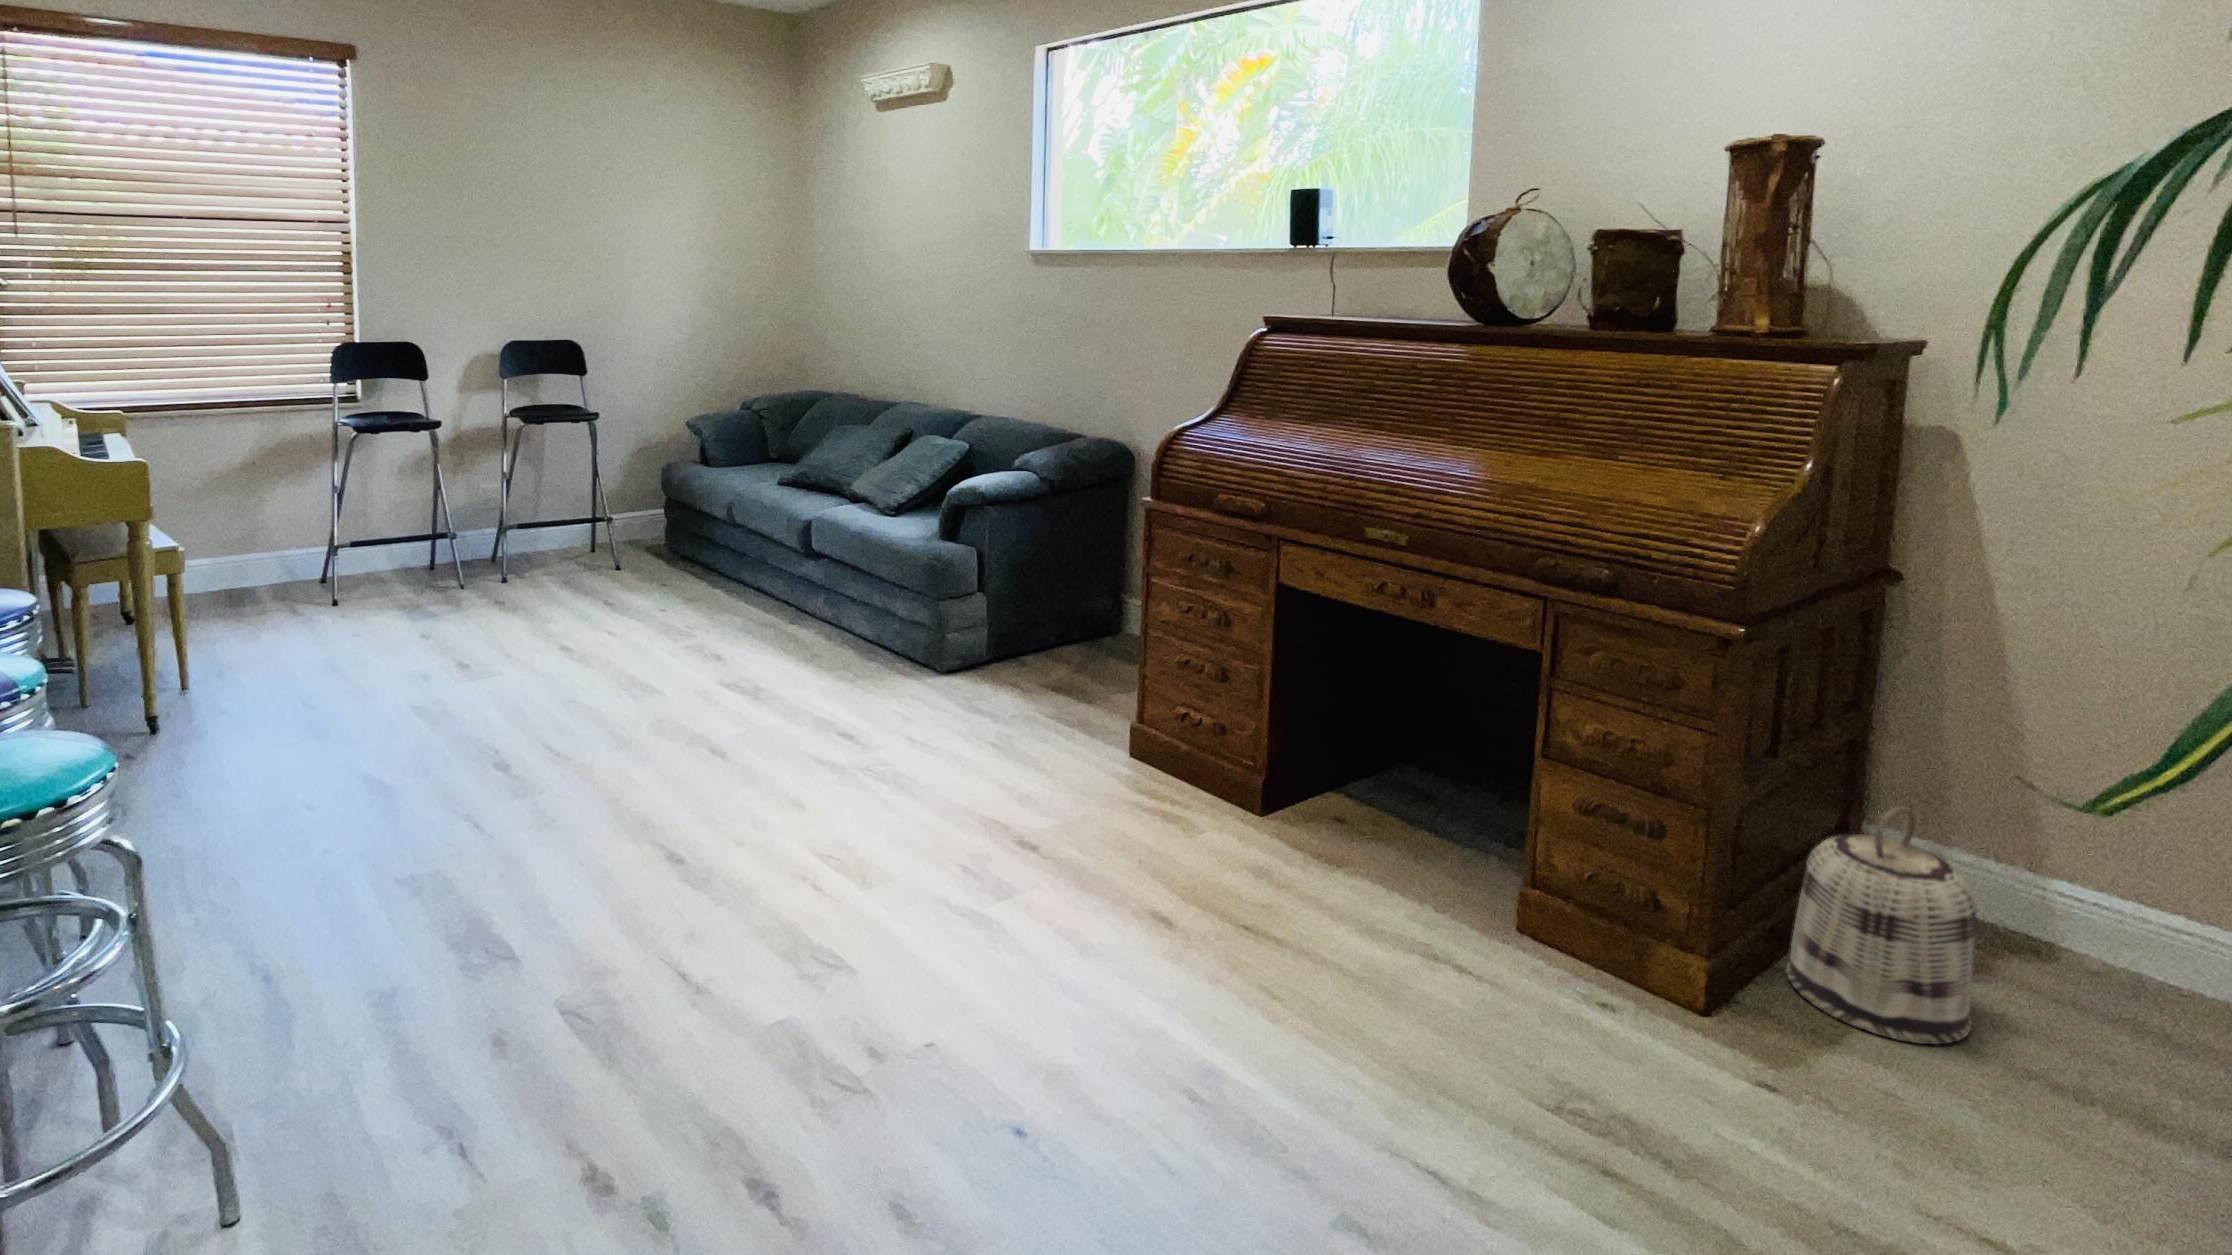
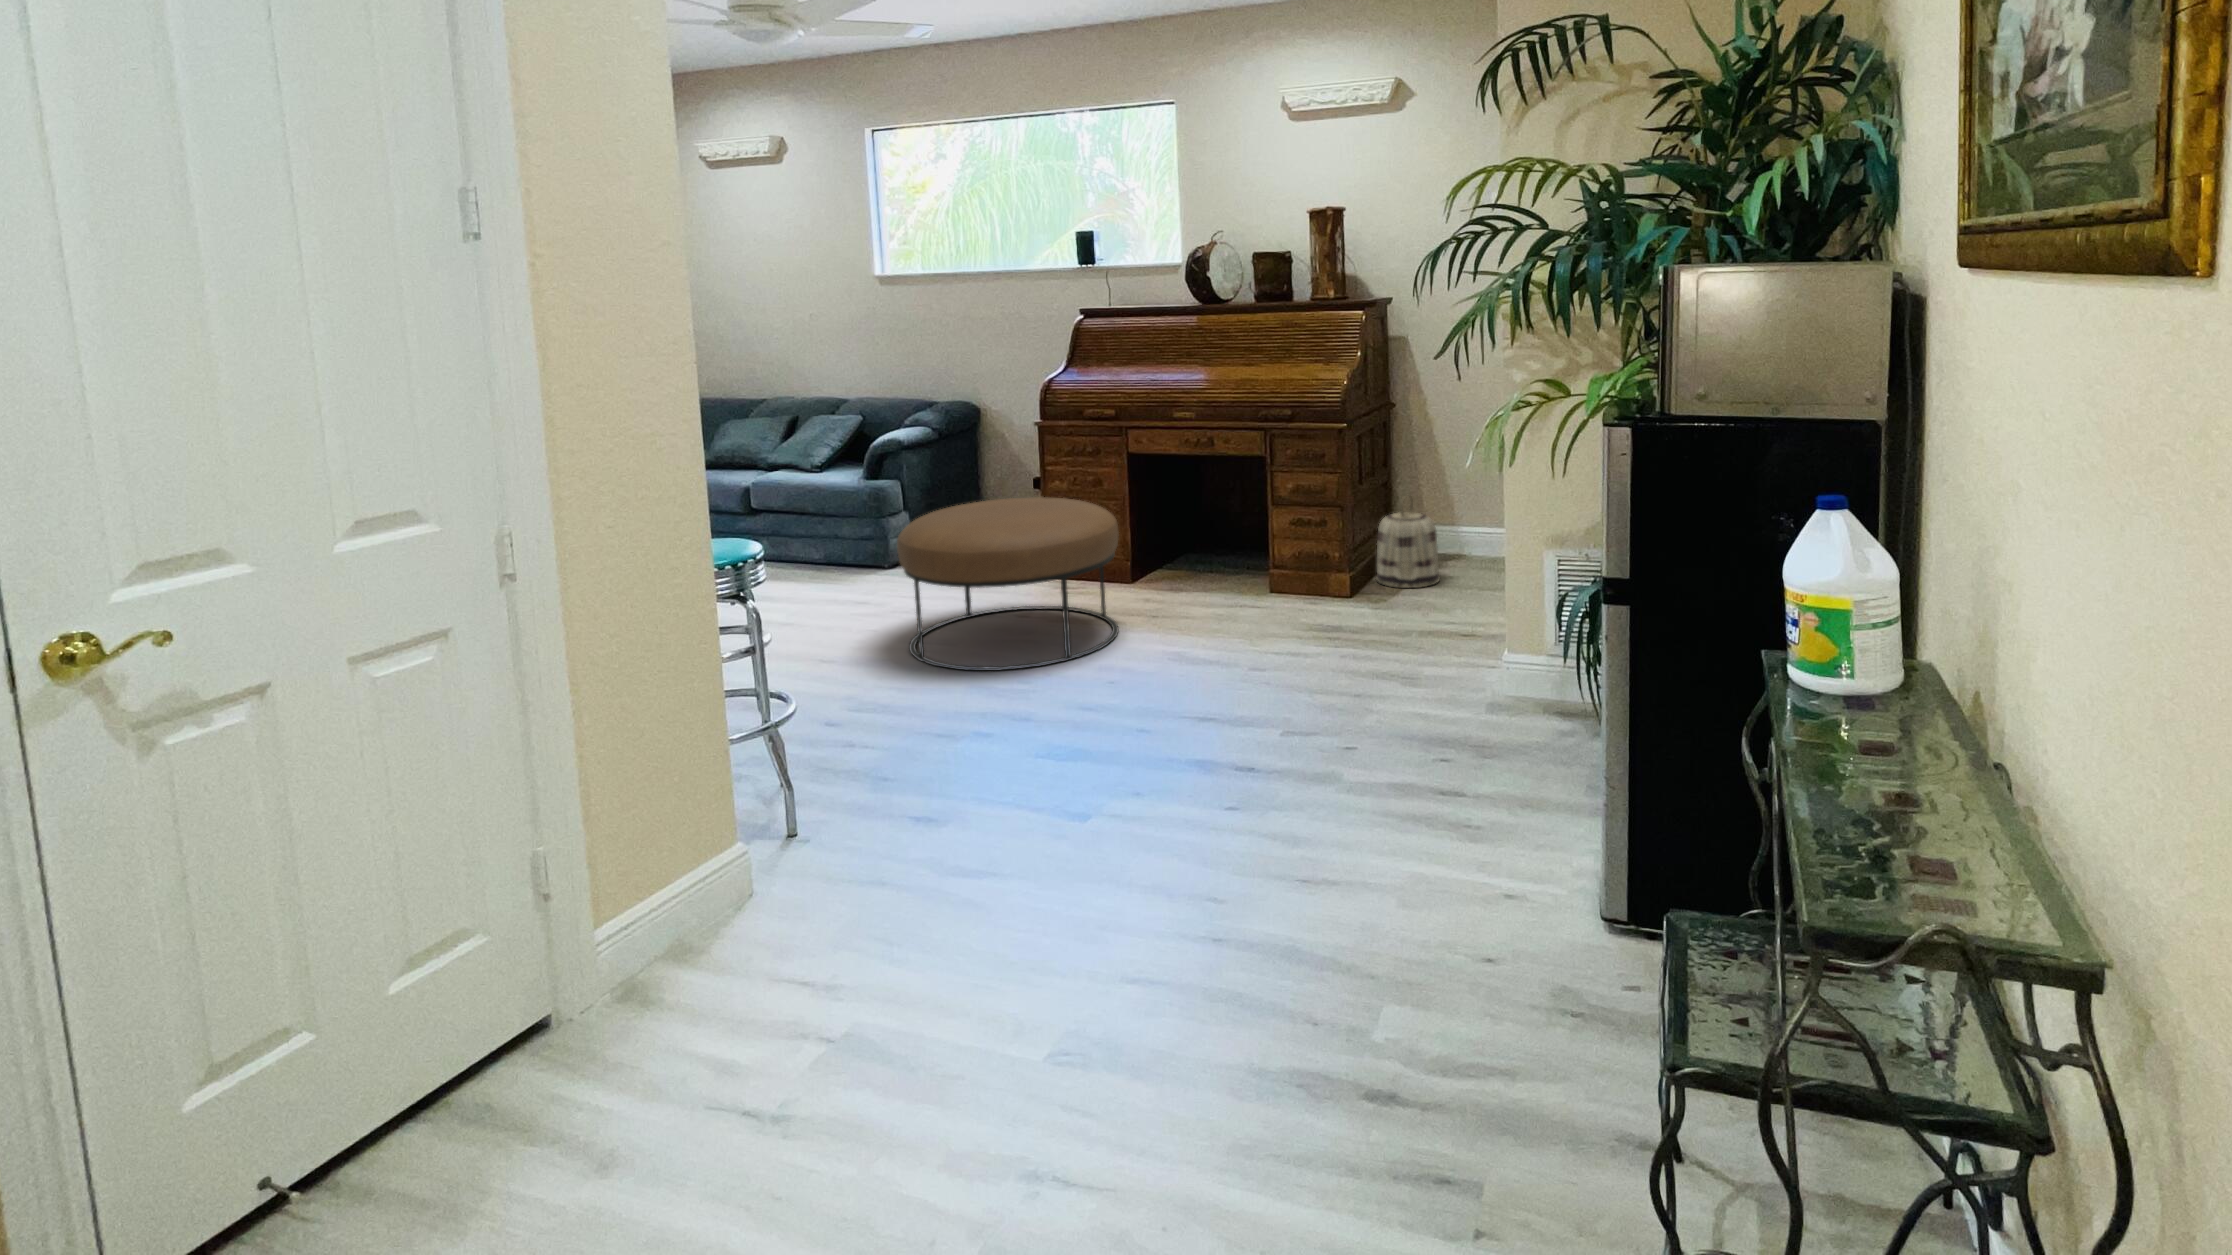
ottoman: none [772,631,1173,1009] -> present [897,497,1119,671]

